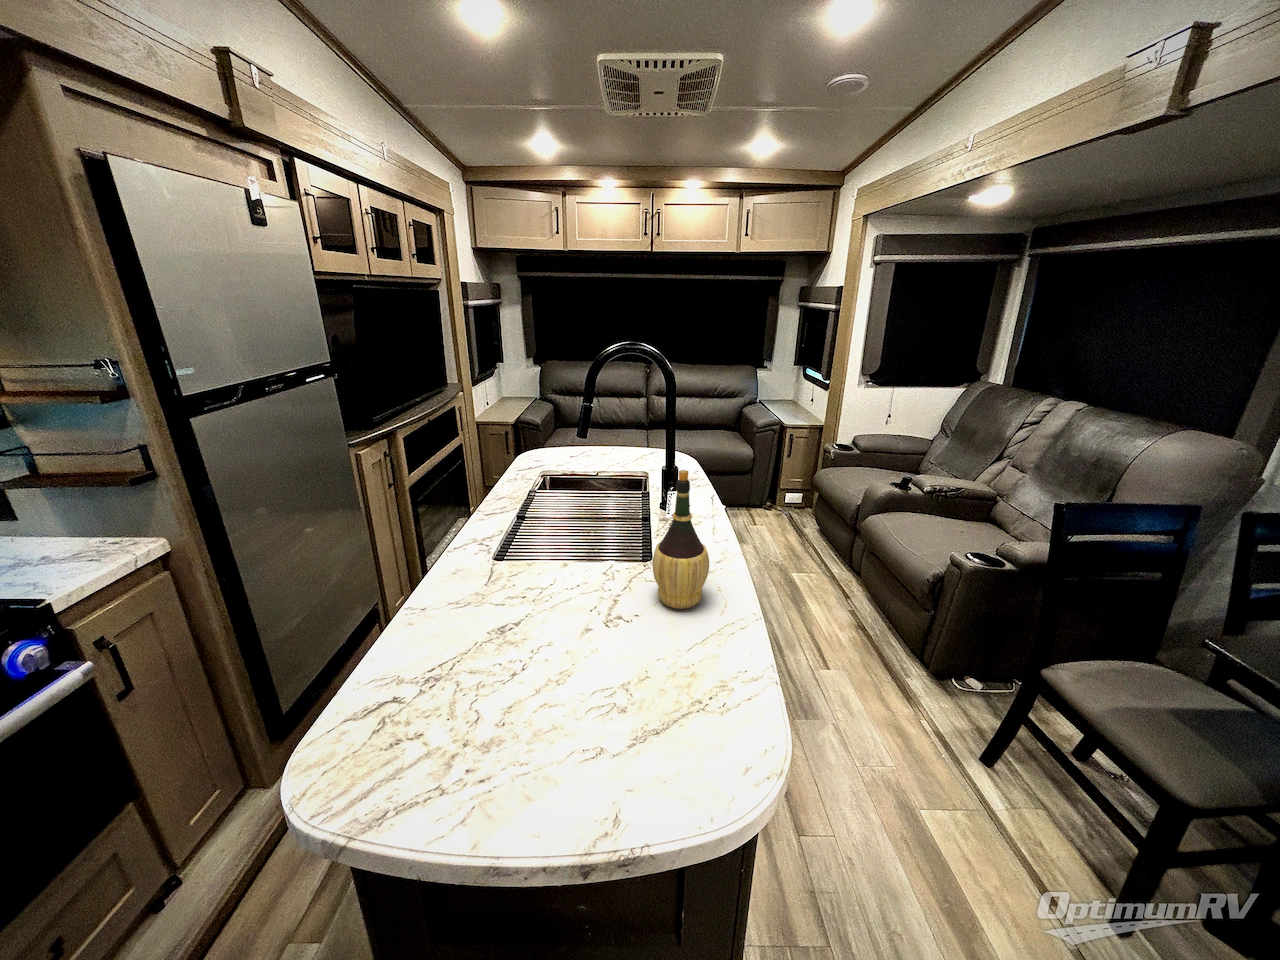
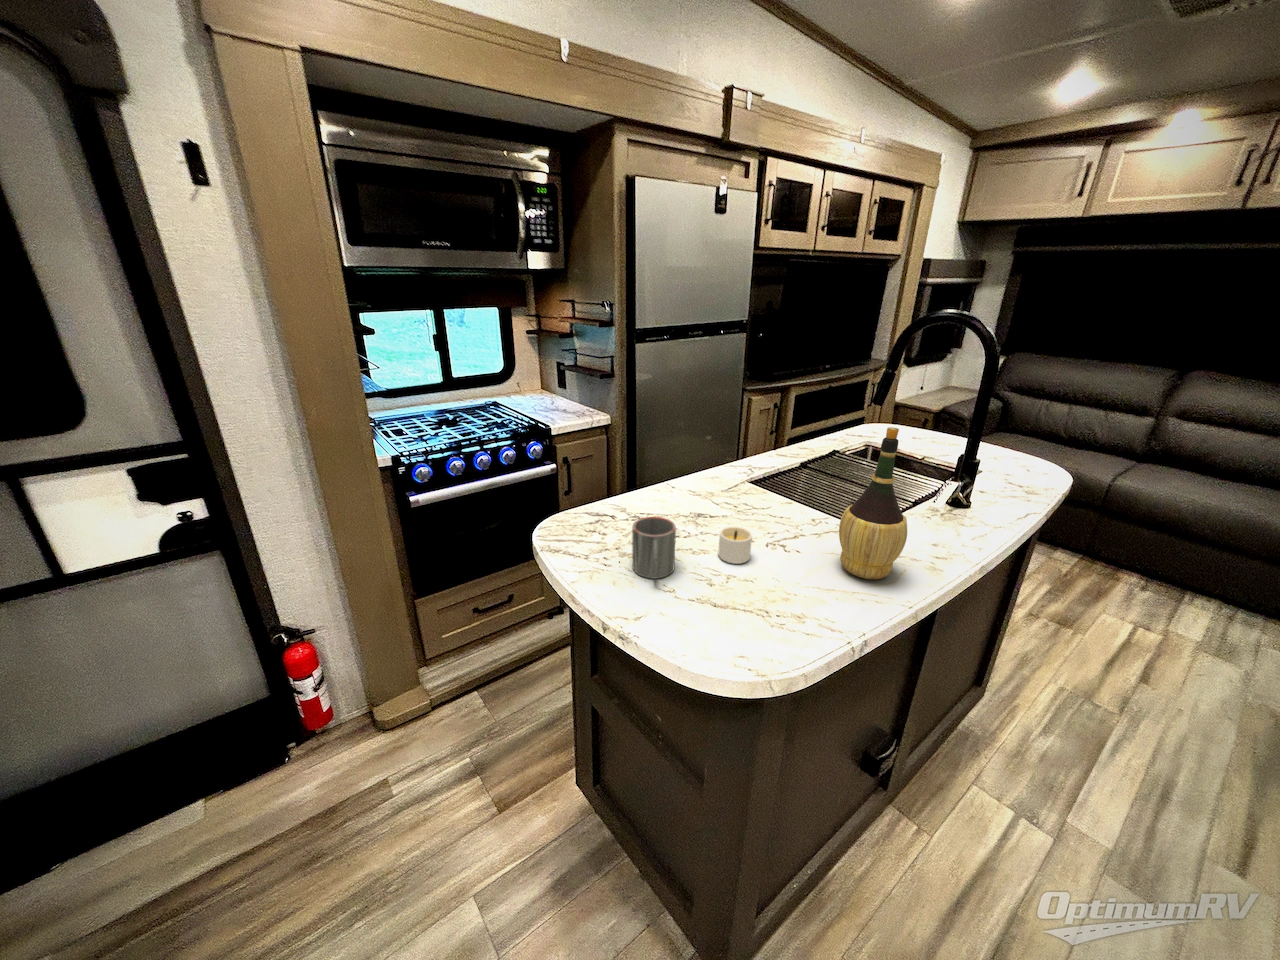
candle: none [563,617,610,663] -> present [718,527,752,564]
mug: none [493,654,563,745] -> present [632,517,676,579]

